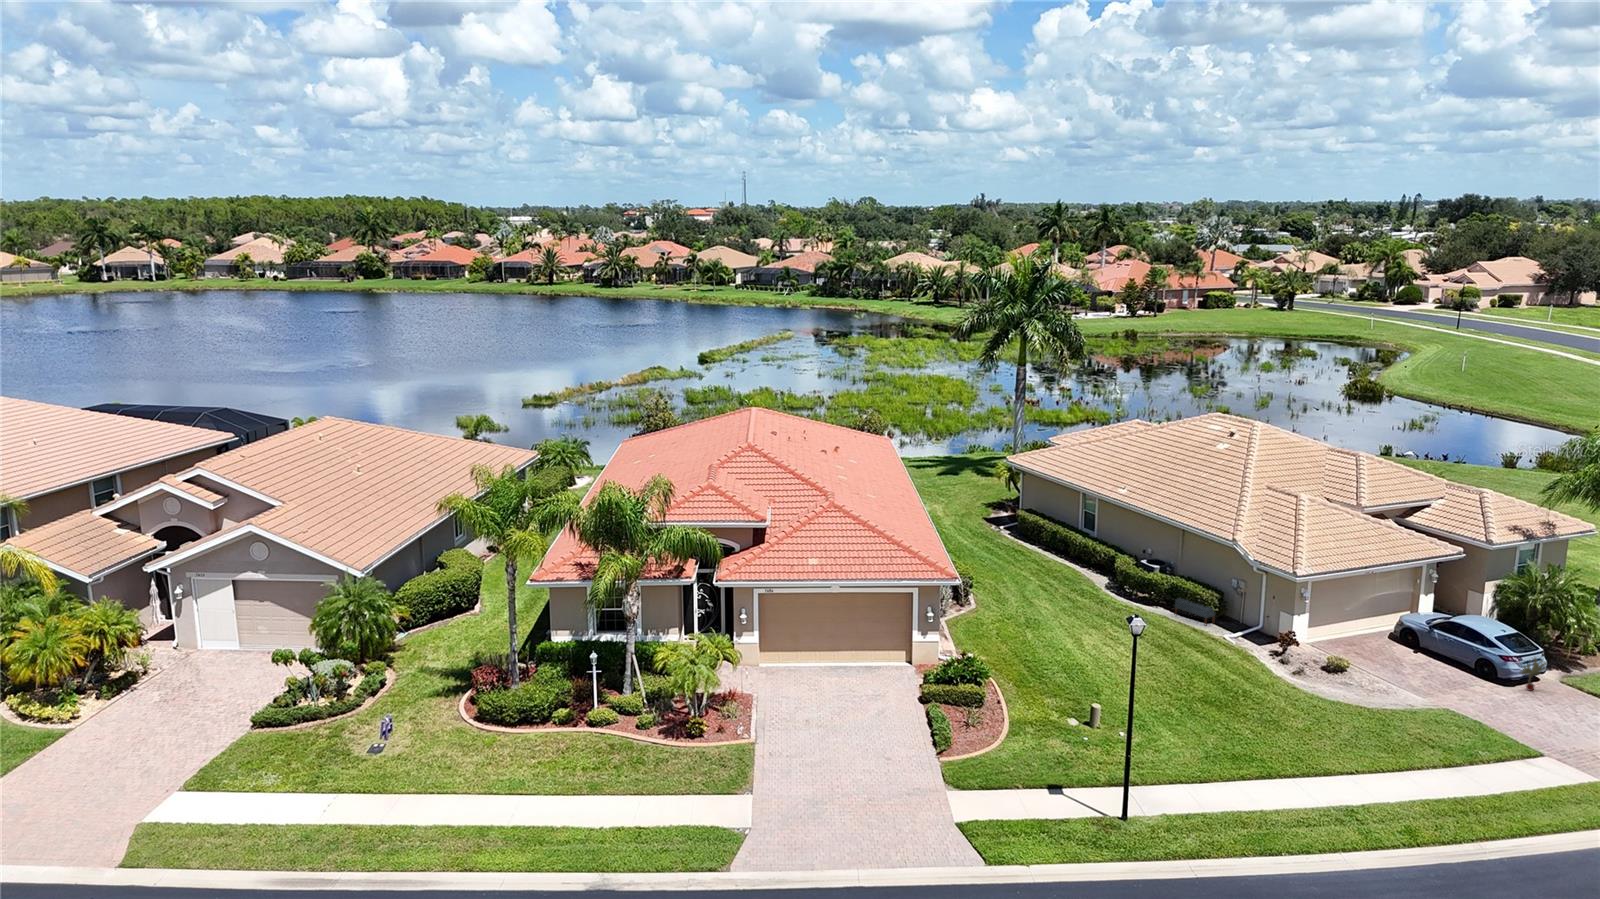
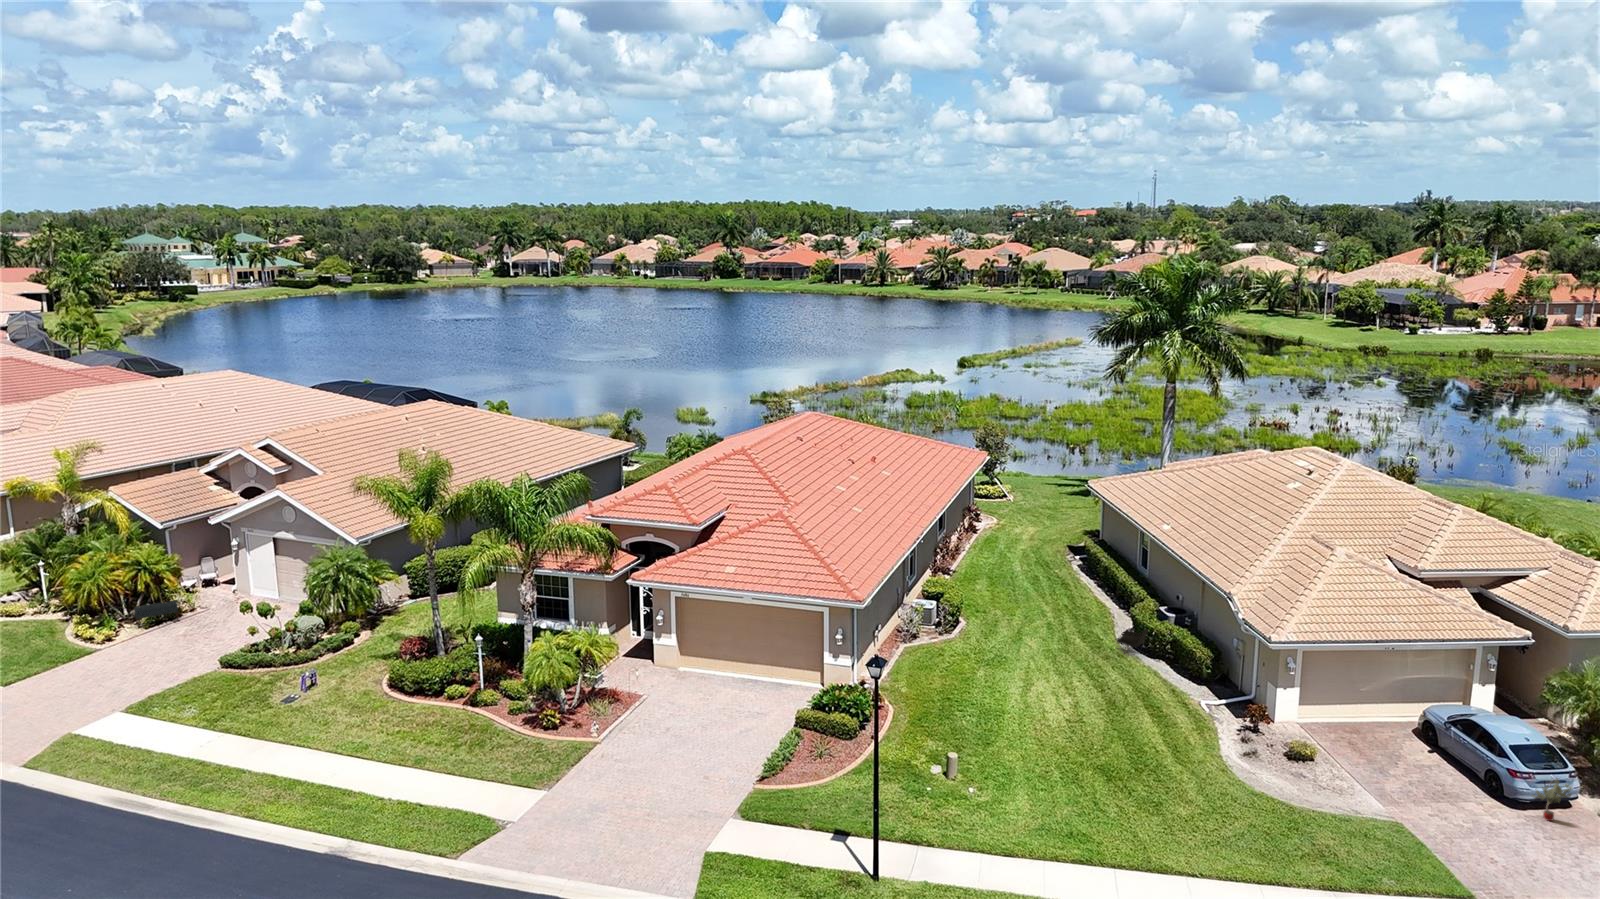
lounge chair: none [1120,580,1149,605] -> present [1117,629,1148,650]
bench: present [1175,598,1215,625] -> present [134,601,178,626]

